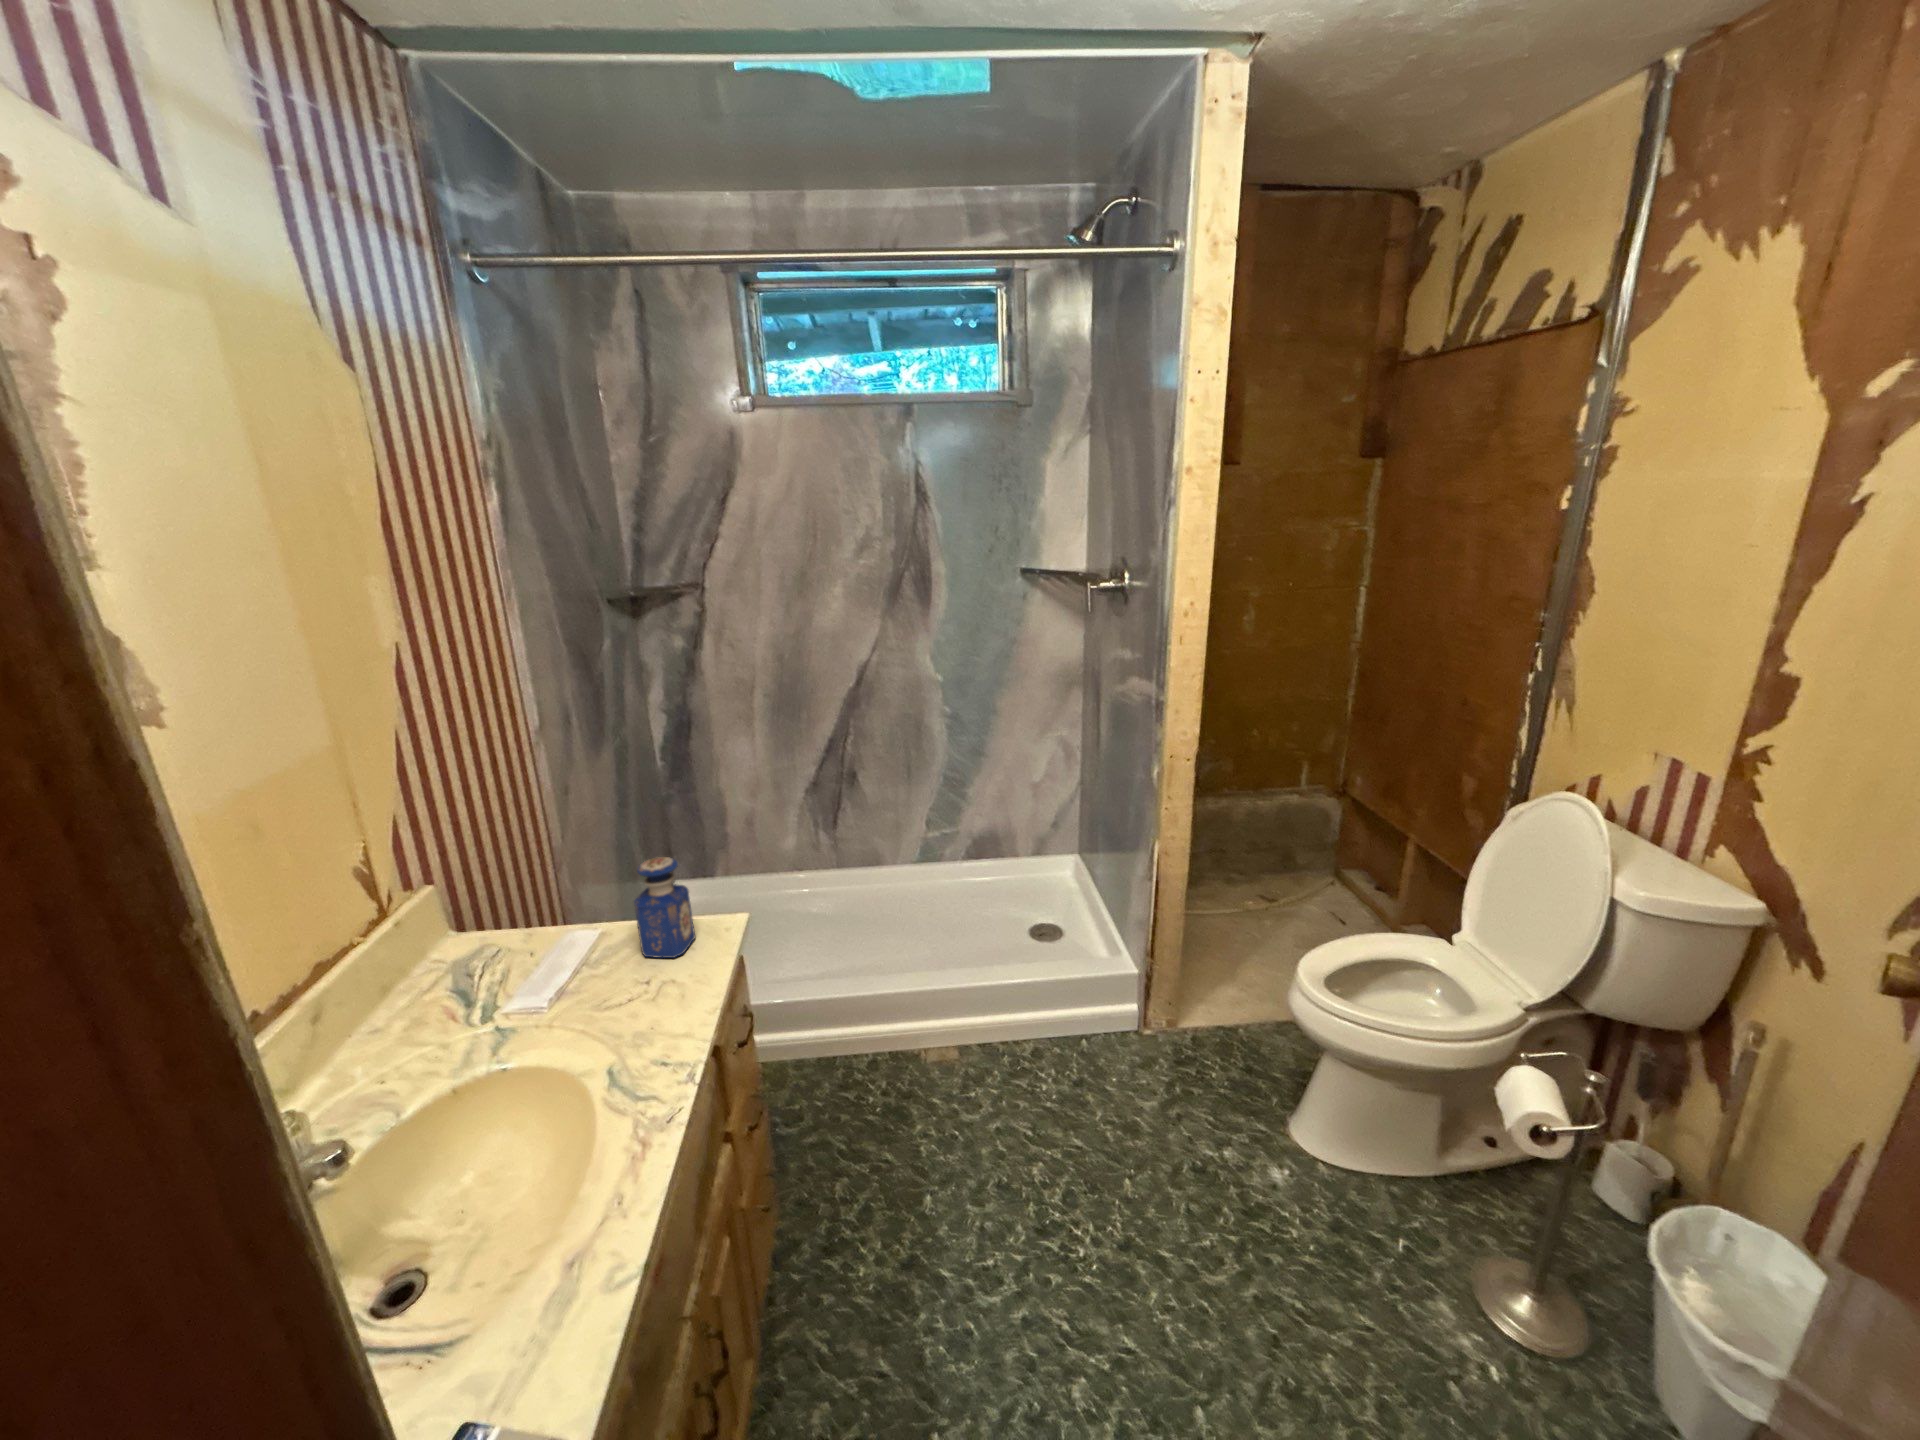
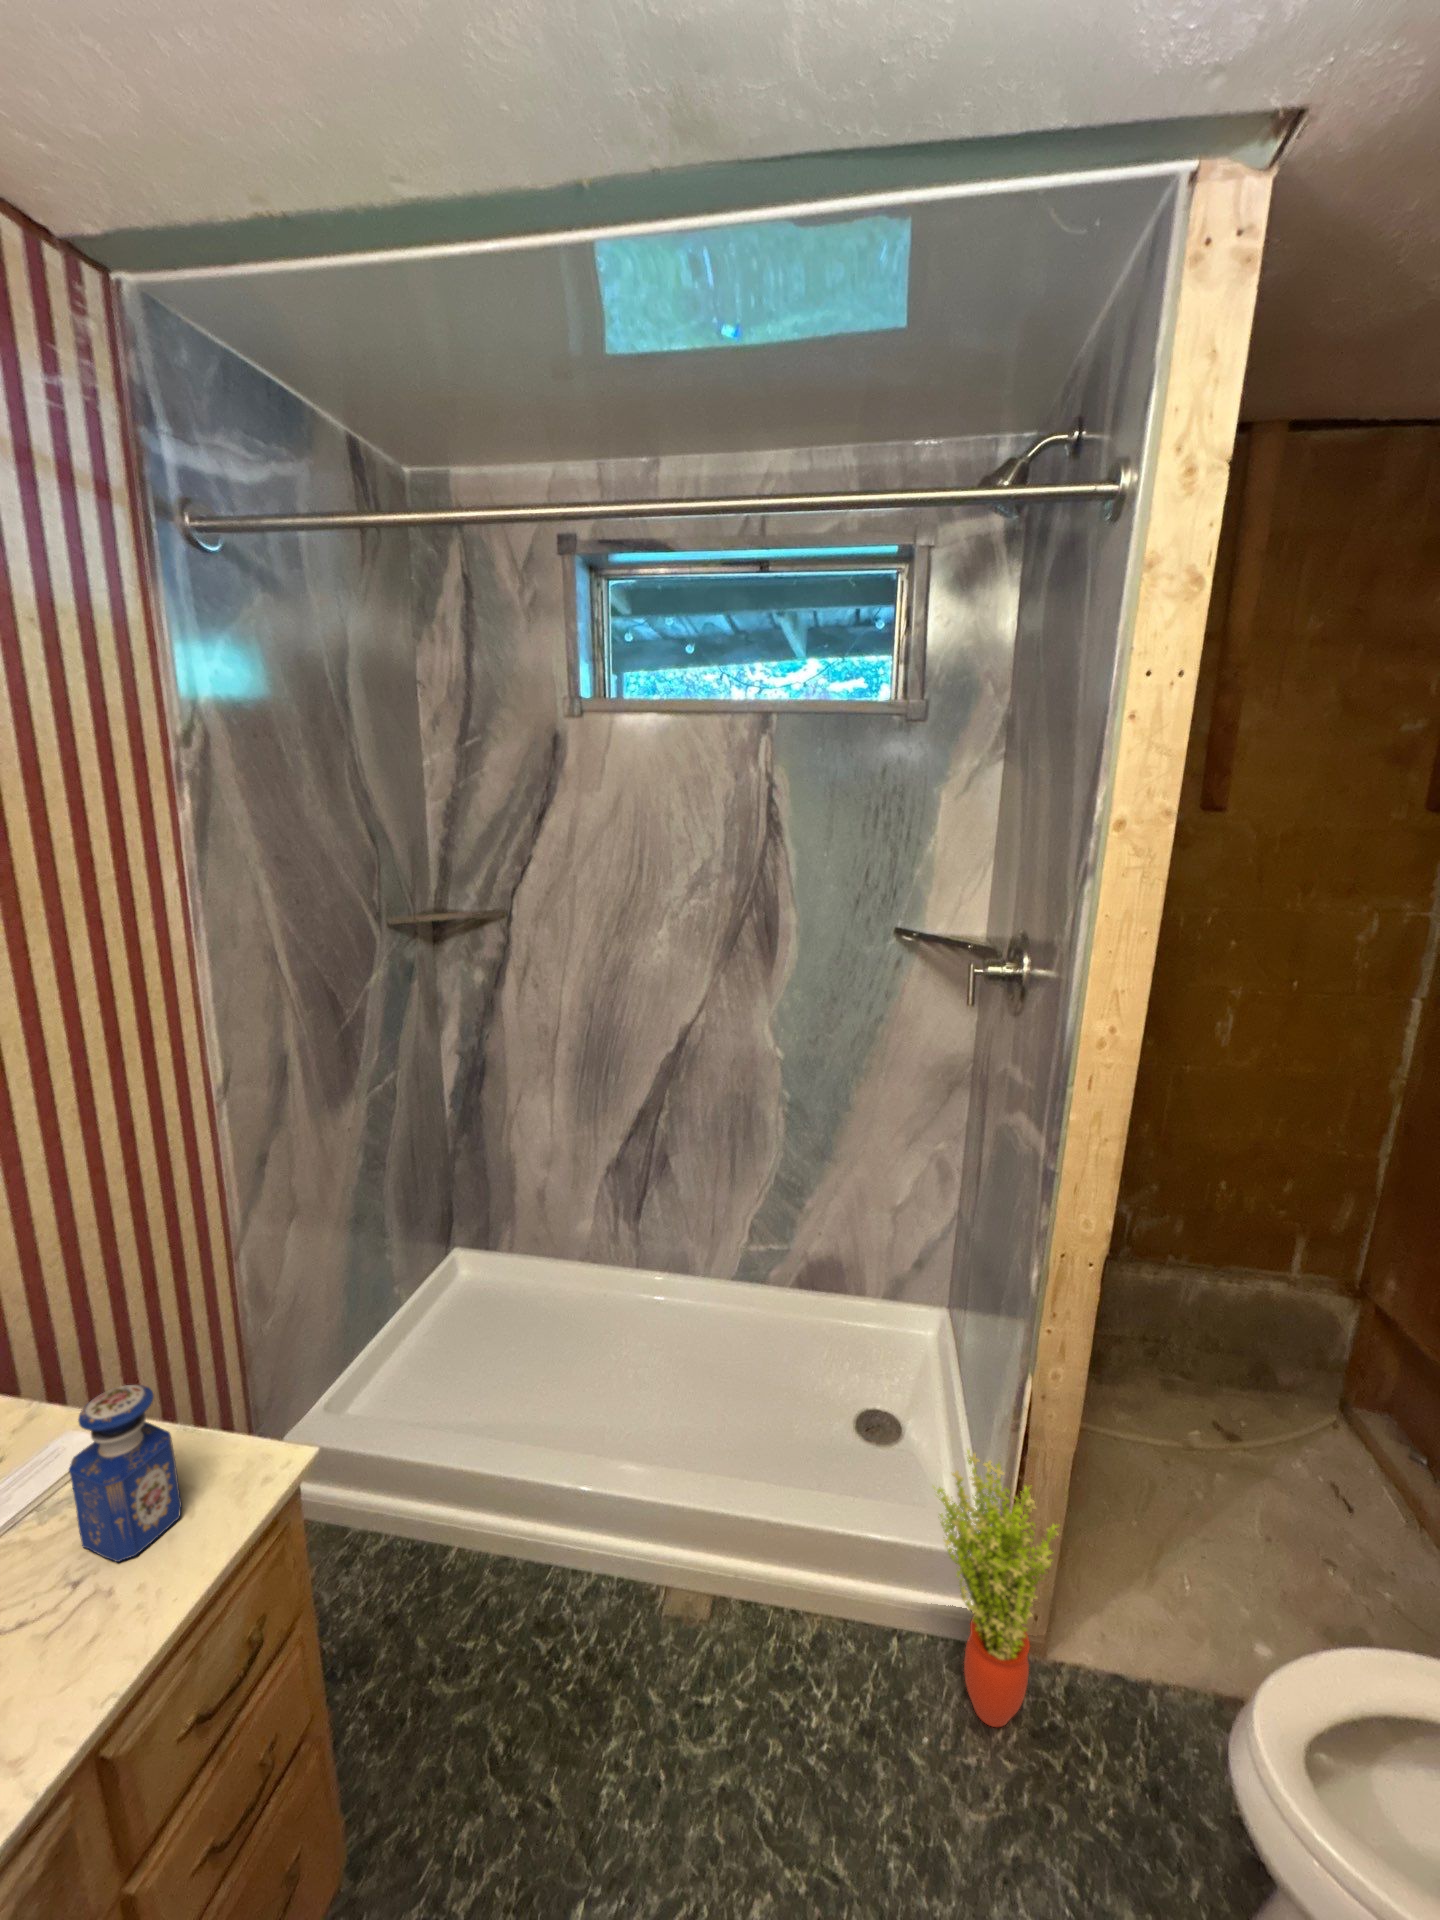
potted plant: none [1105,892,1185,1065] -> present [934,1450,1059,1727]

